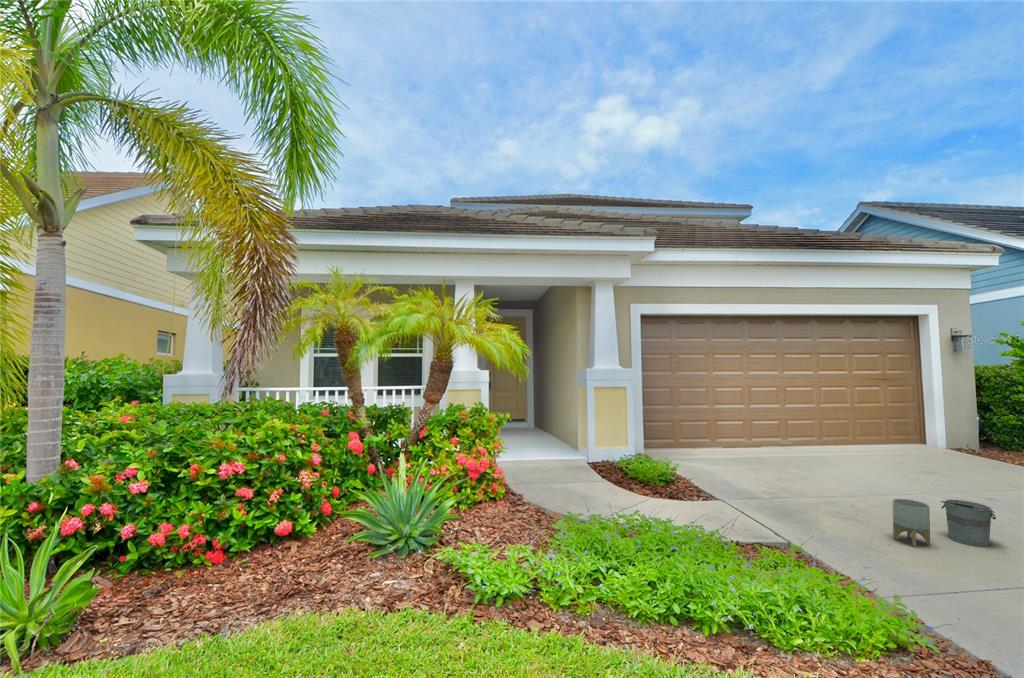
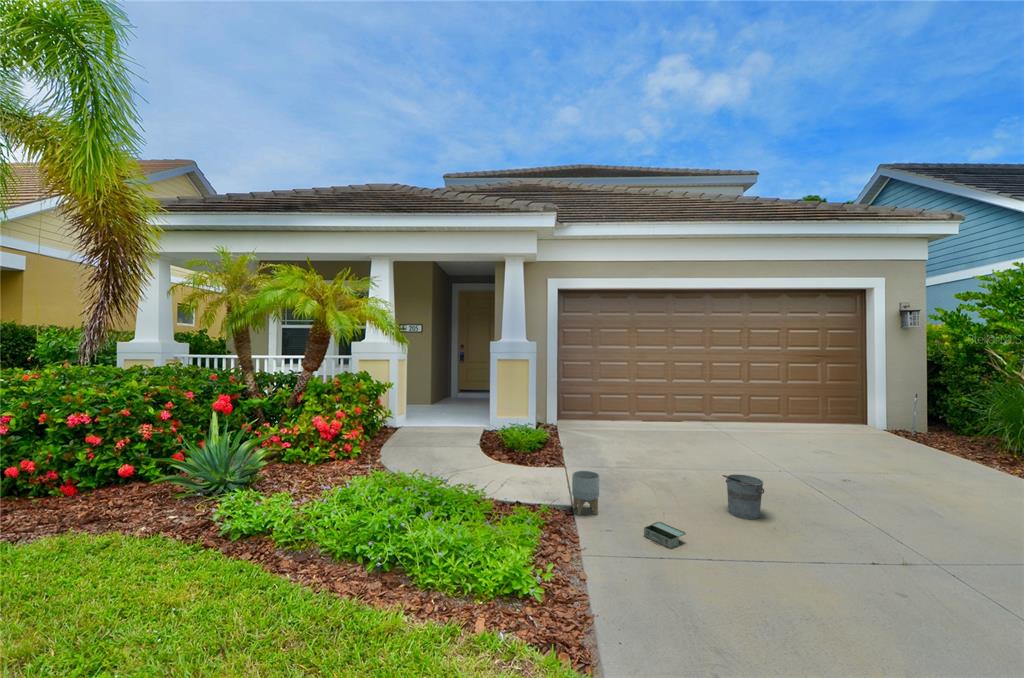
planter: present [893,499,930,547] -> present [572,471,599,516]
toolbox: none [921,556,972,586] -> present [644,522,686,548]

